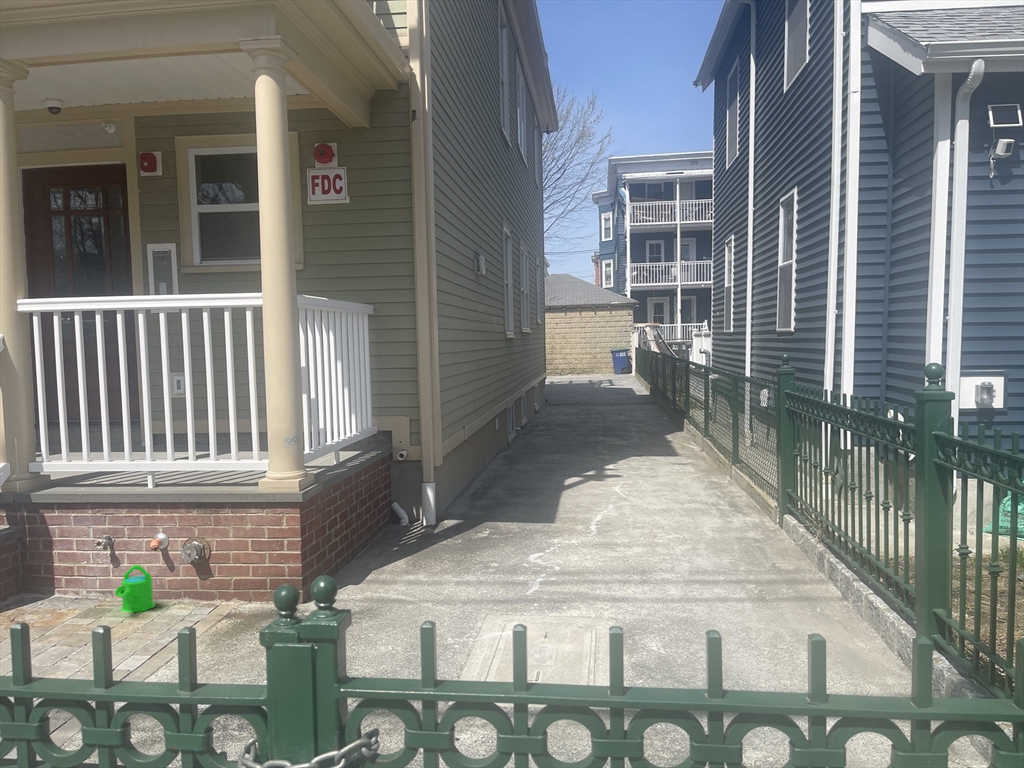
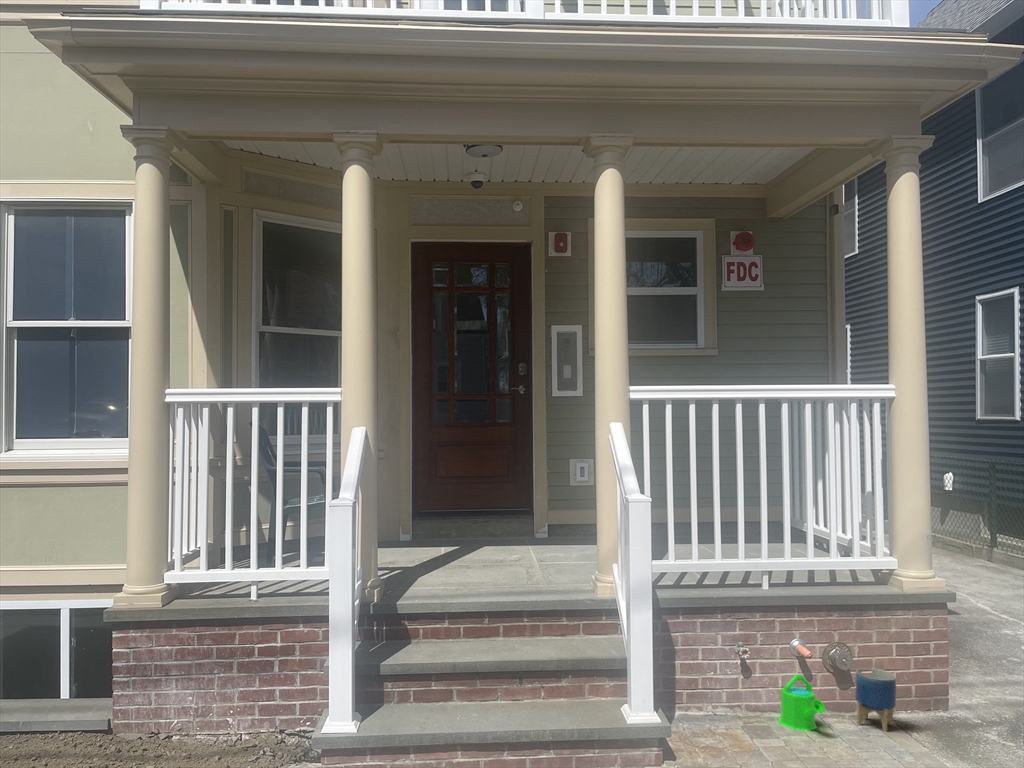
planter: none [188,561,224,617] -> present [855,668,896,732]

